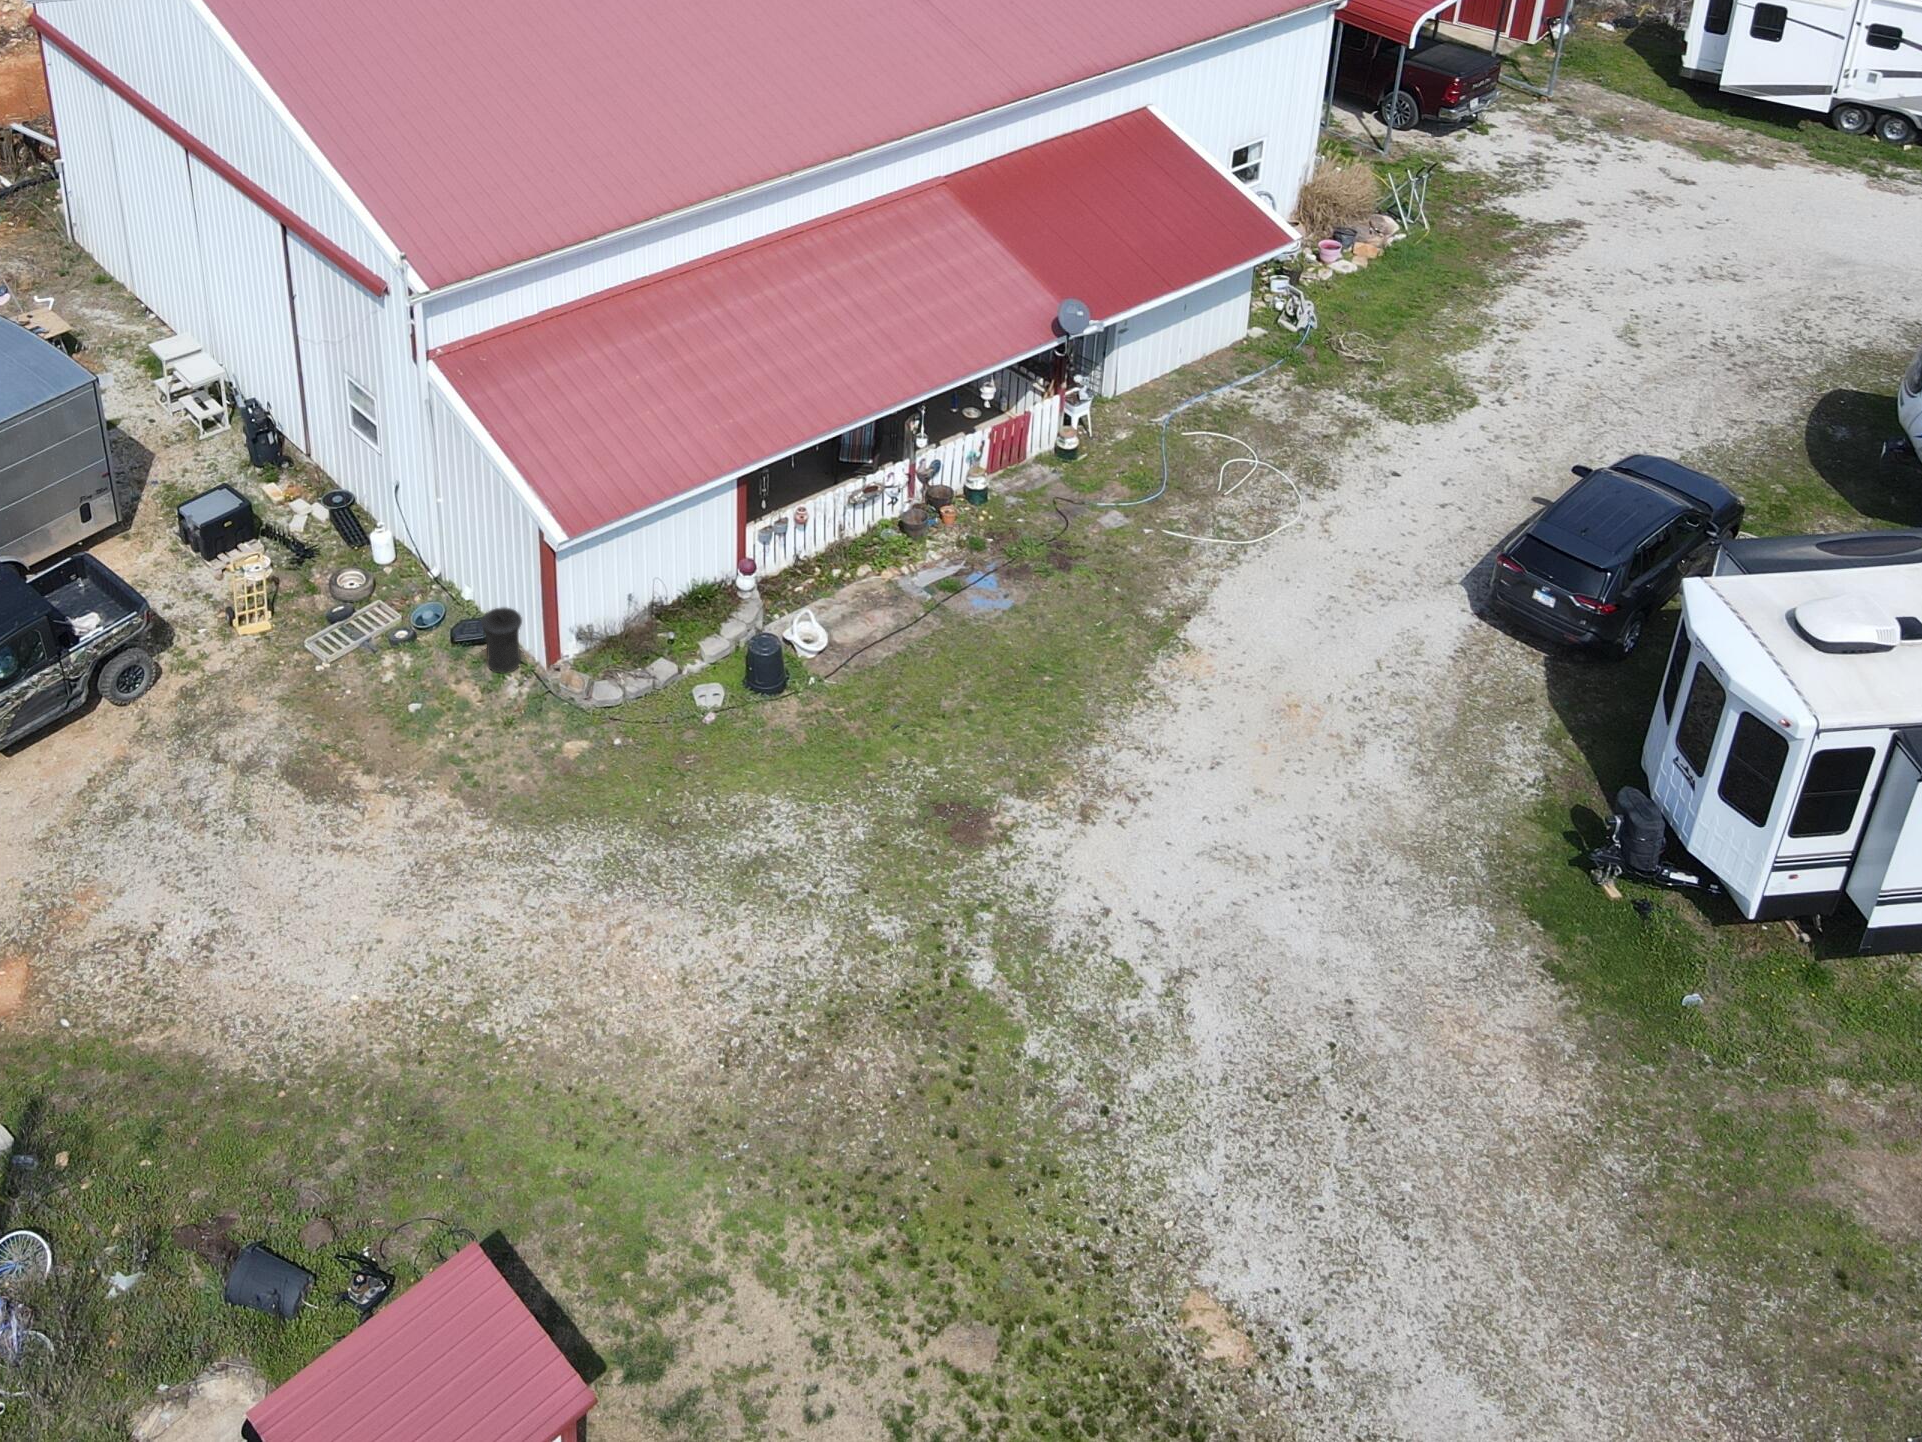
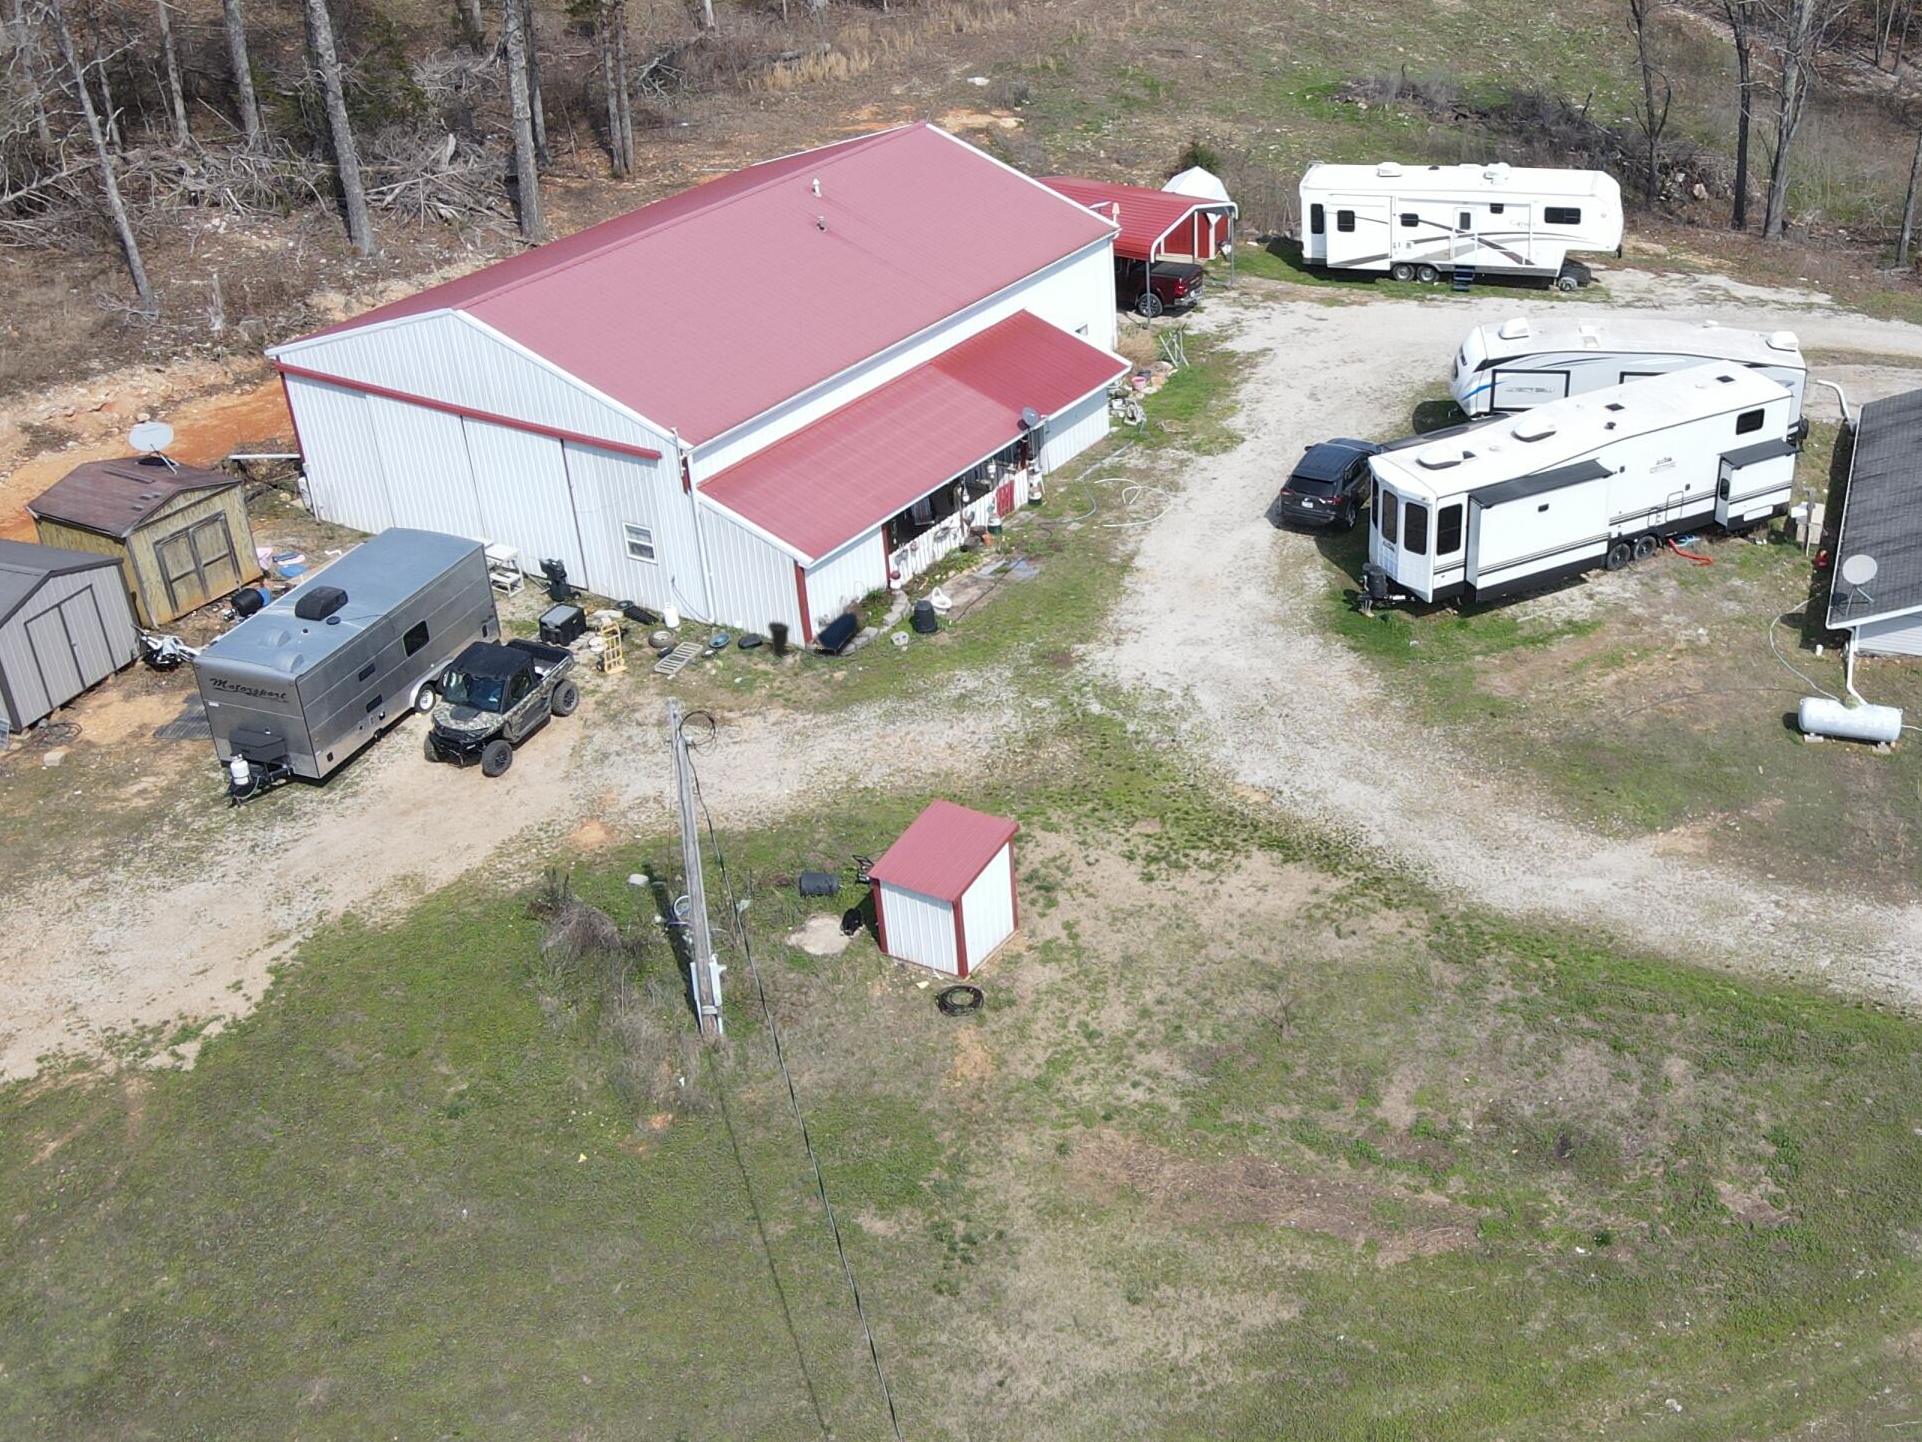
bench: none [548,610,642,702] -> present [817,612,857,655]

